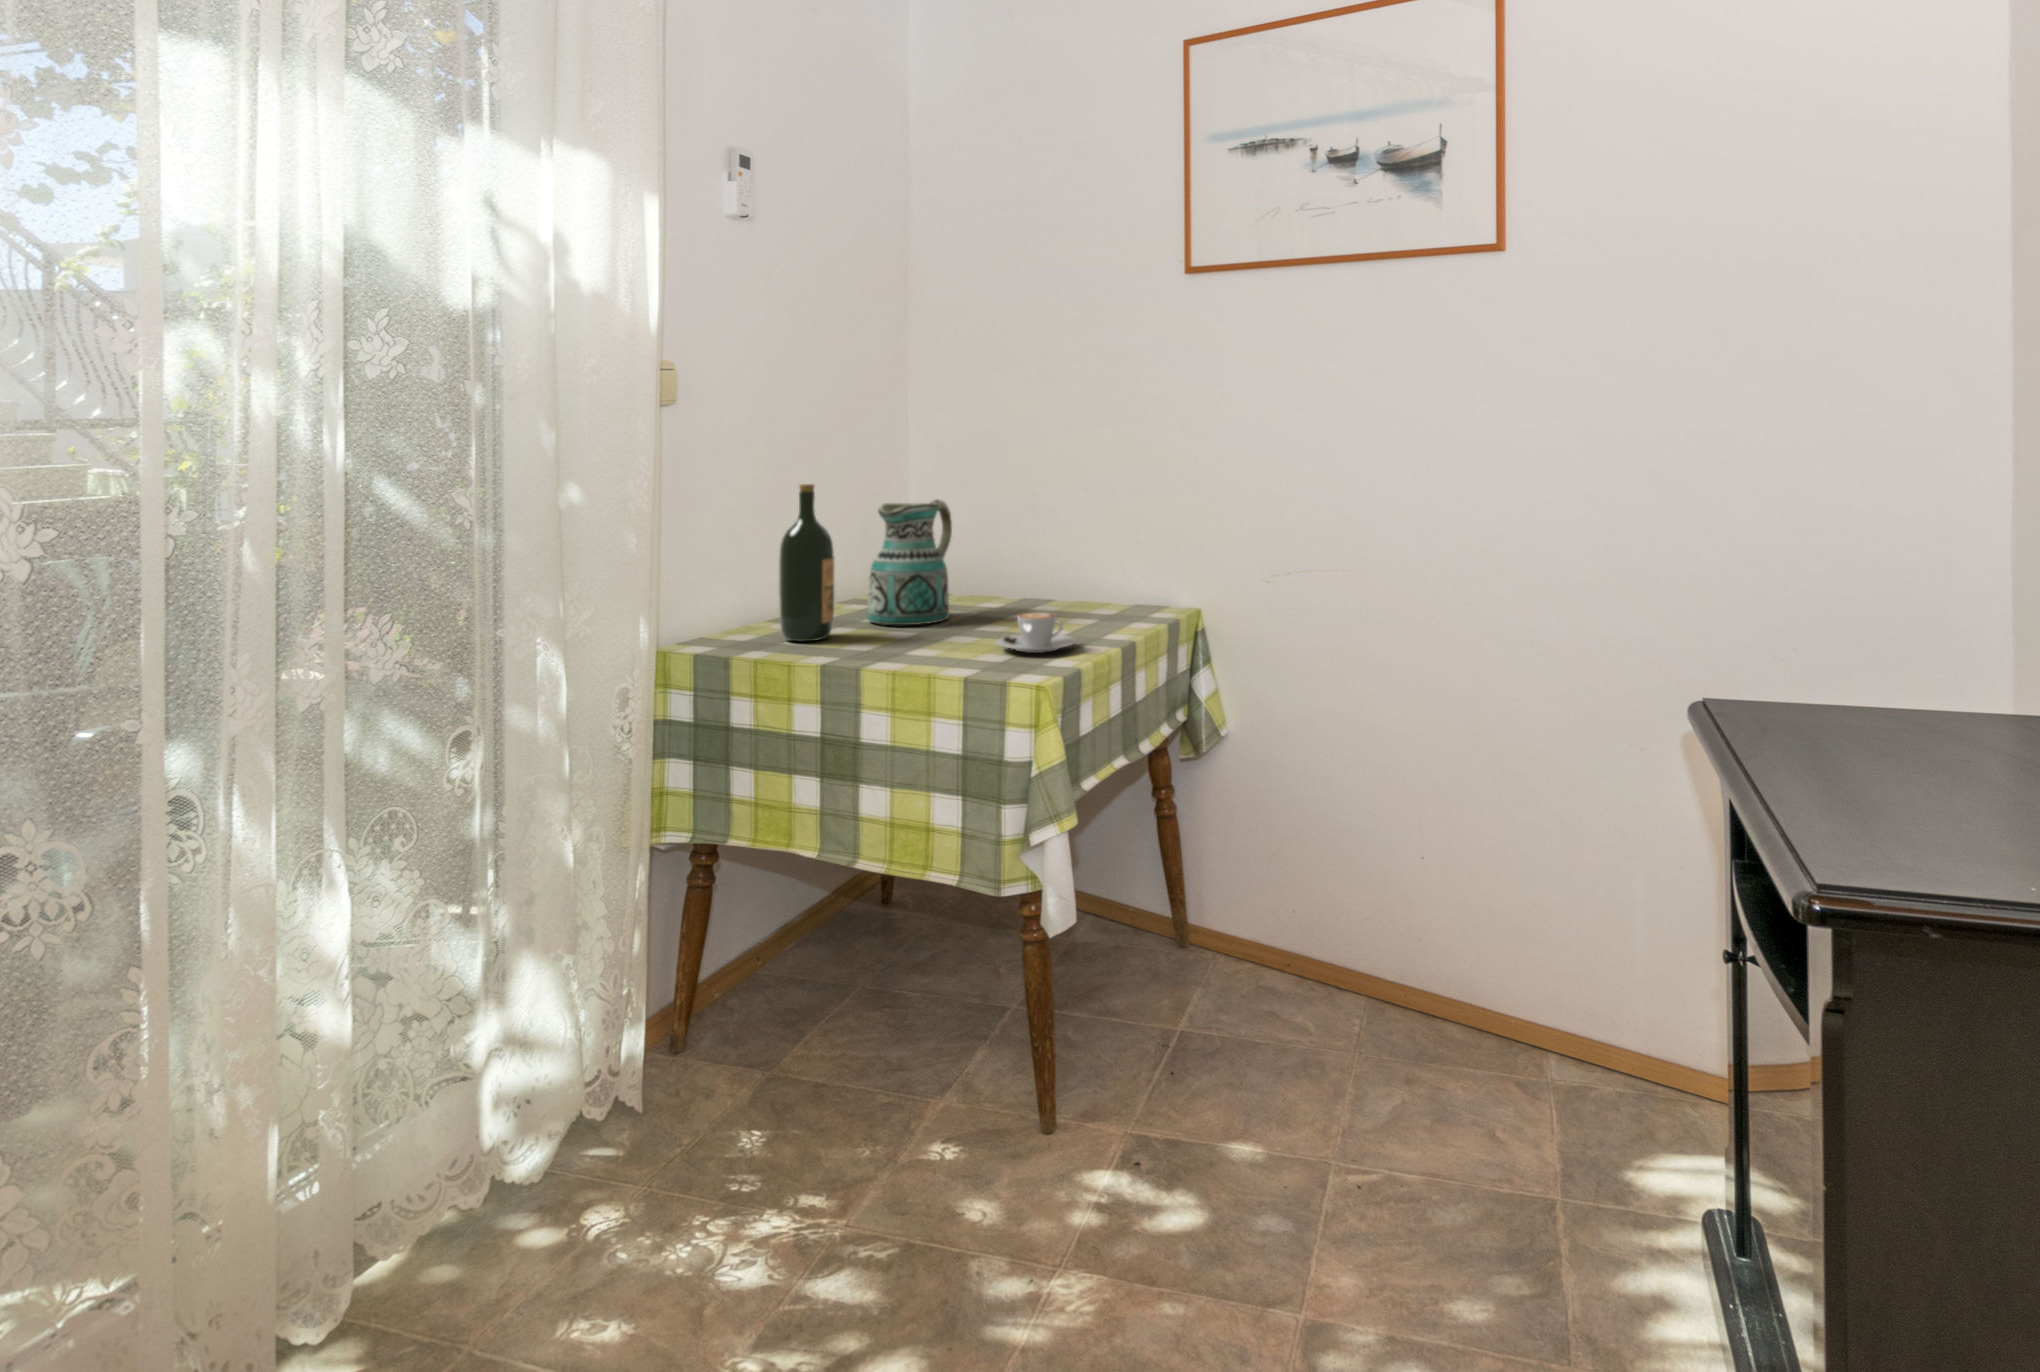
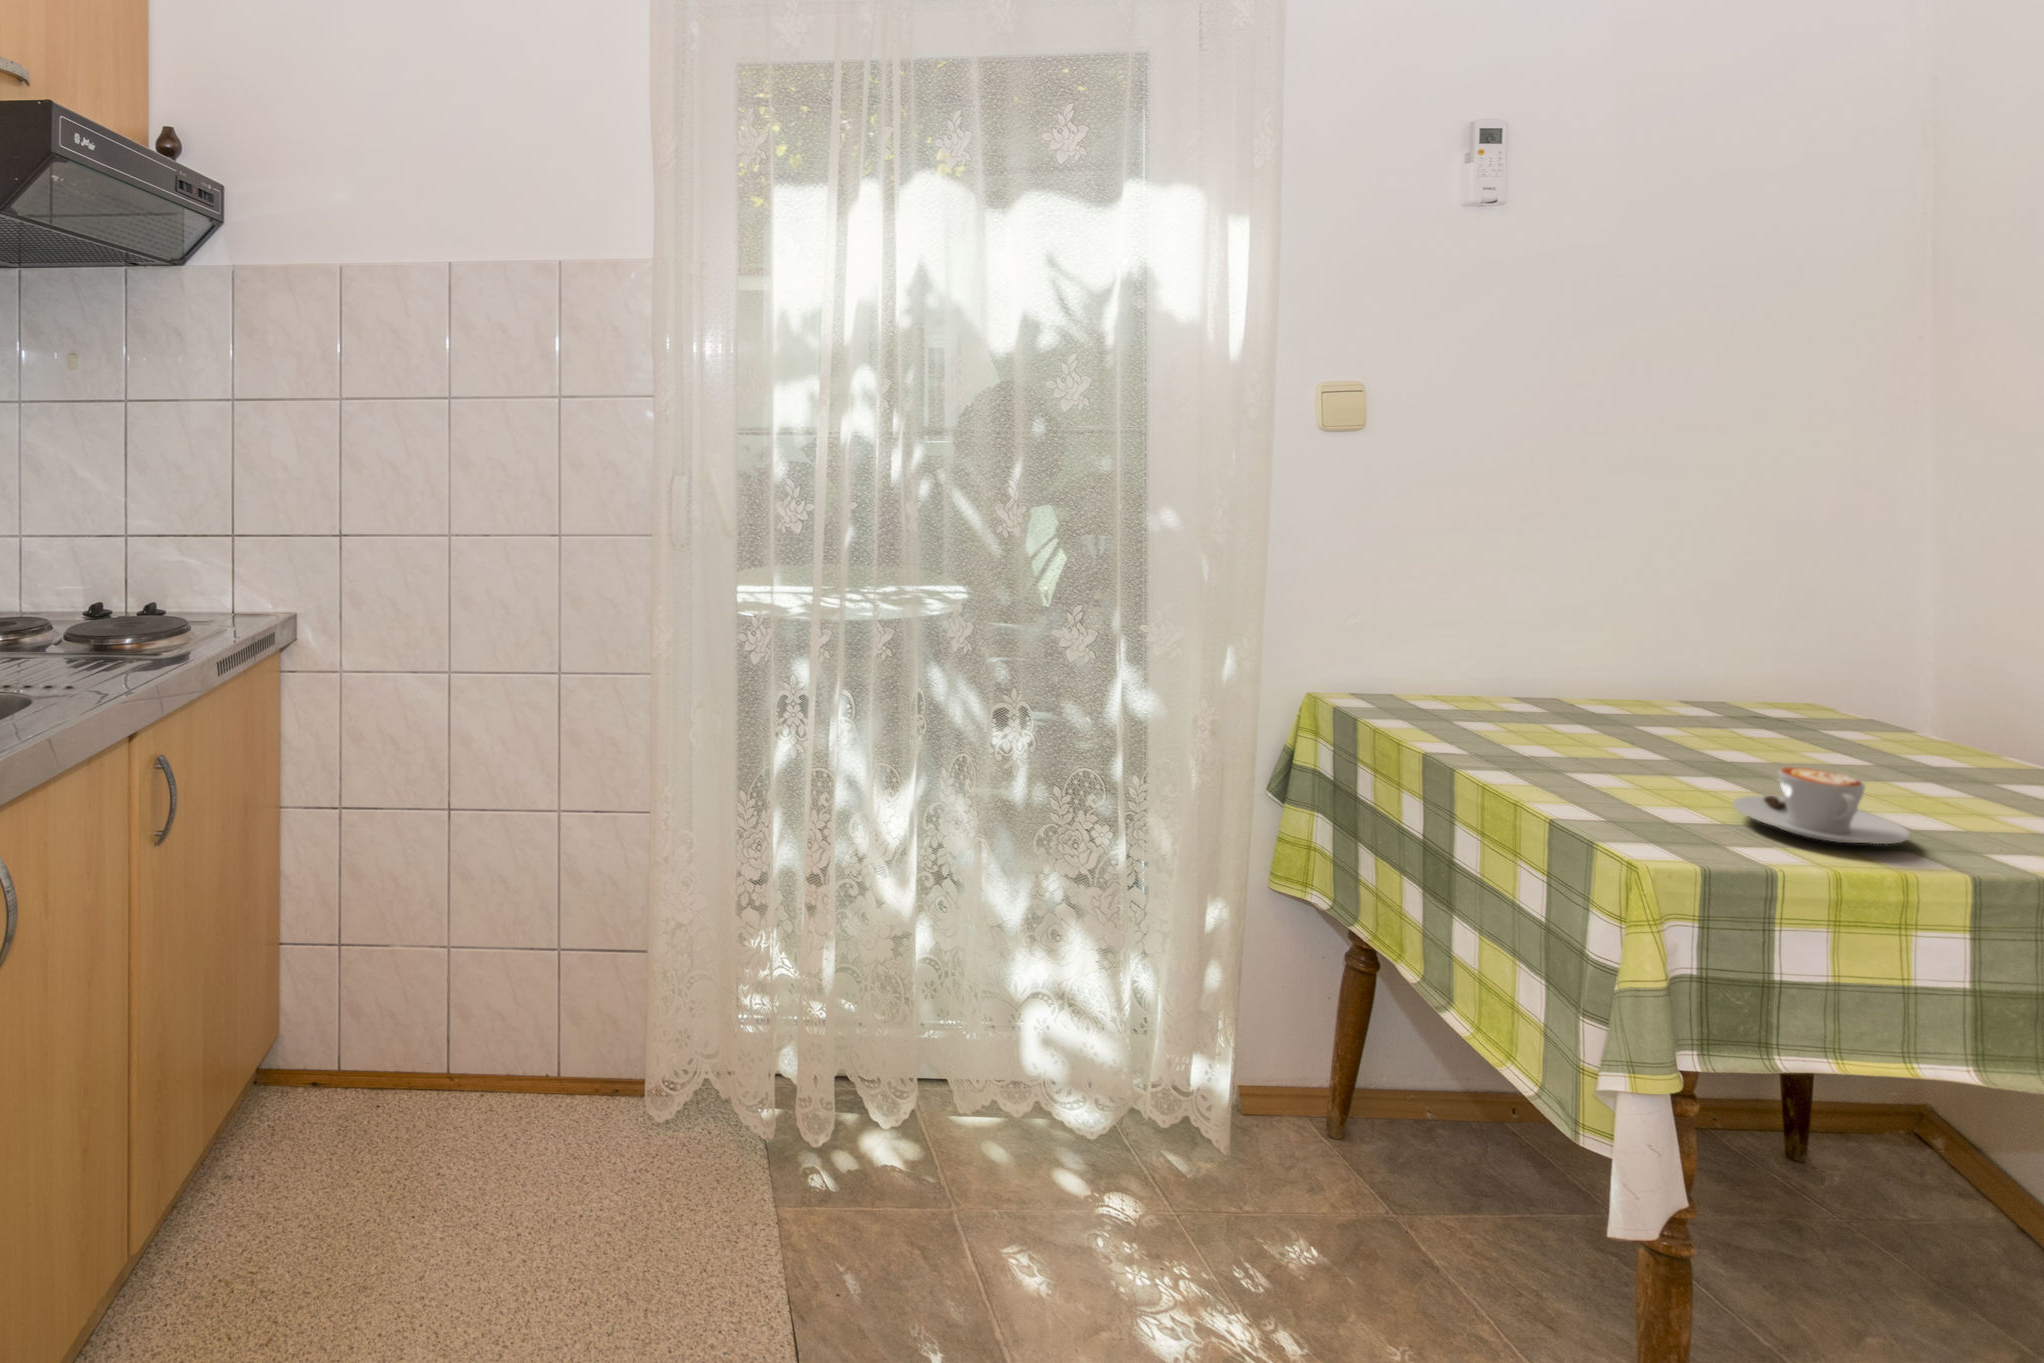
wine bottle: present [779,484,834,642] -> none [1480,516,1566,724]
ceramic pitcher: present [867,500,952,625] -> none [1658,557,1865,752]

